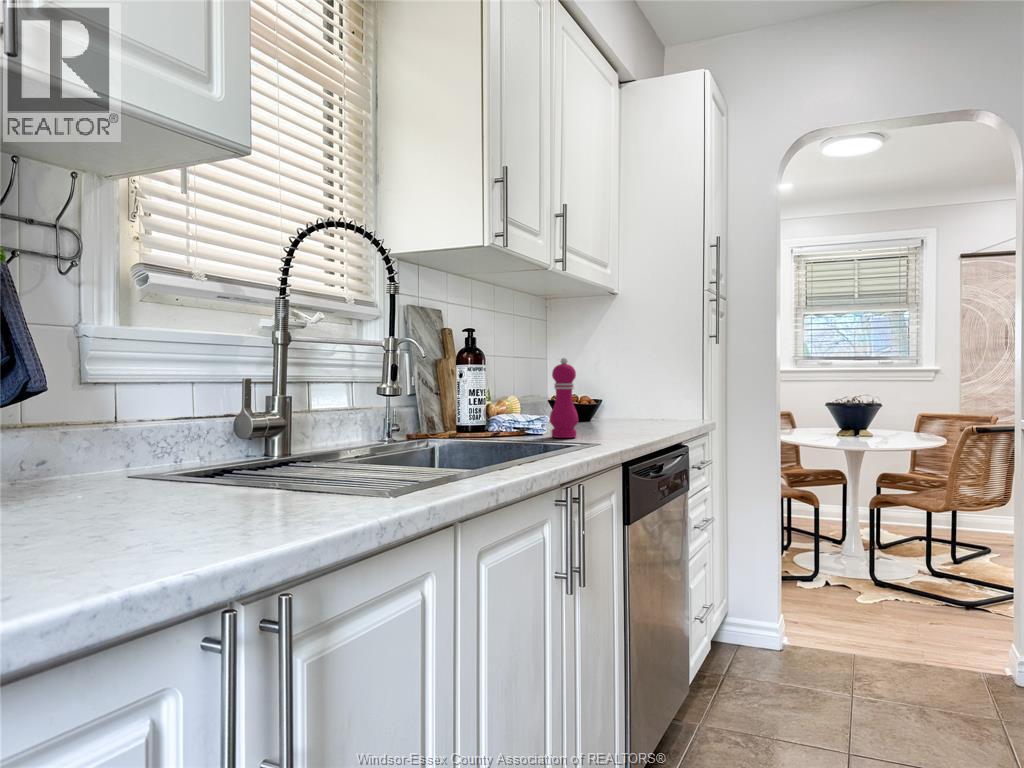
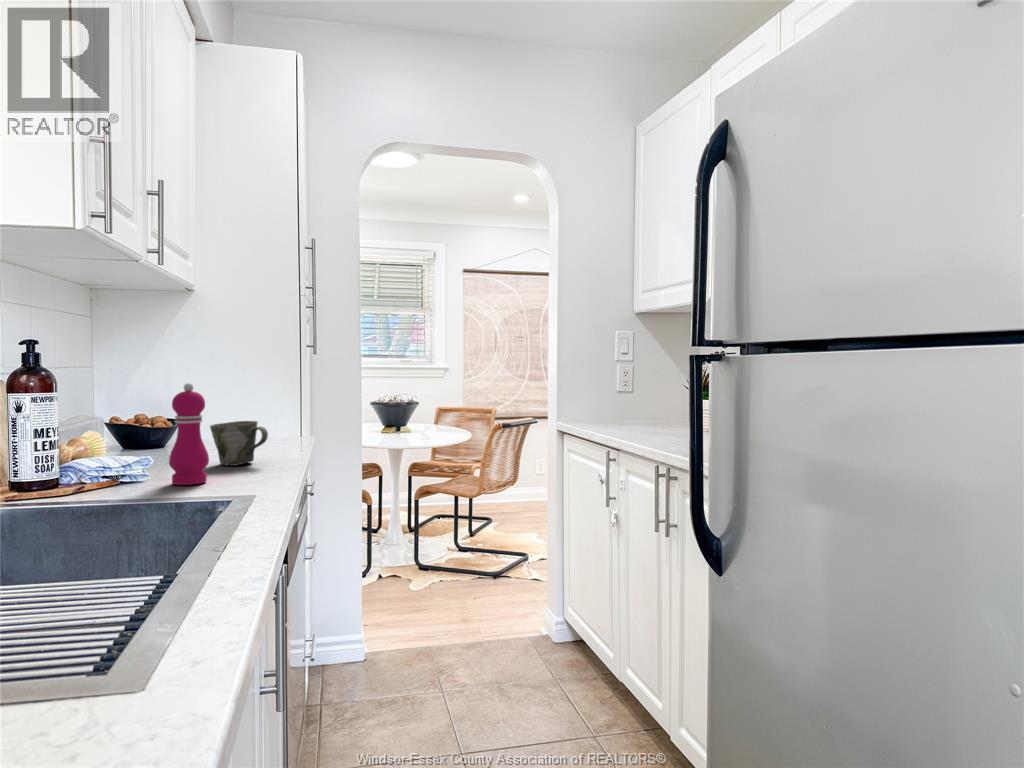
mug: none [596,395,638,431] -> present [210,421,268,466]

